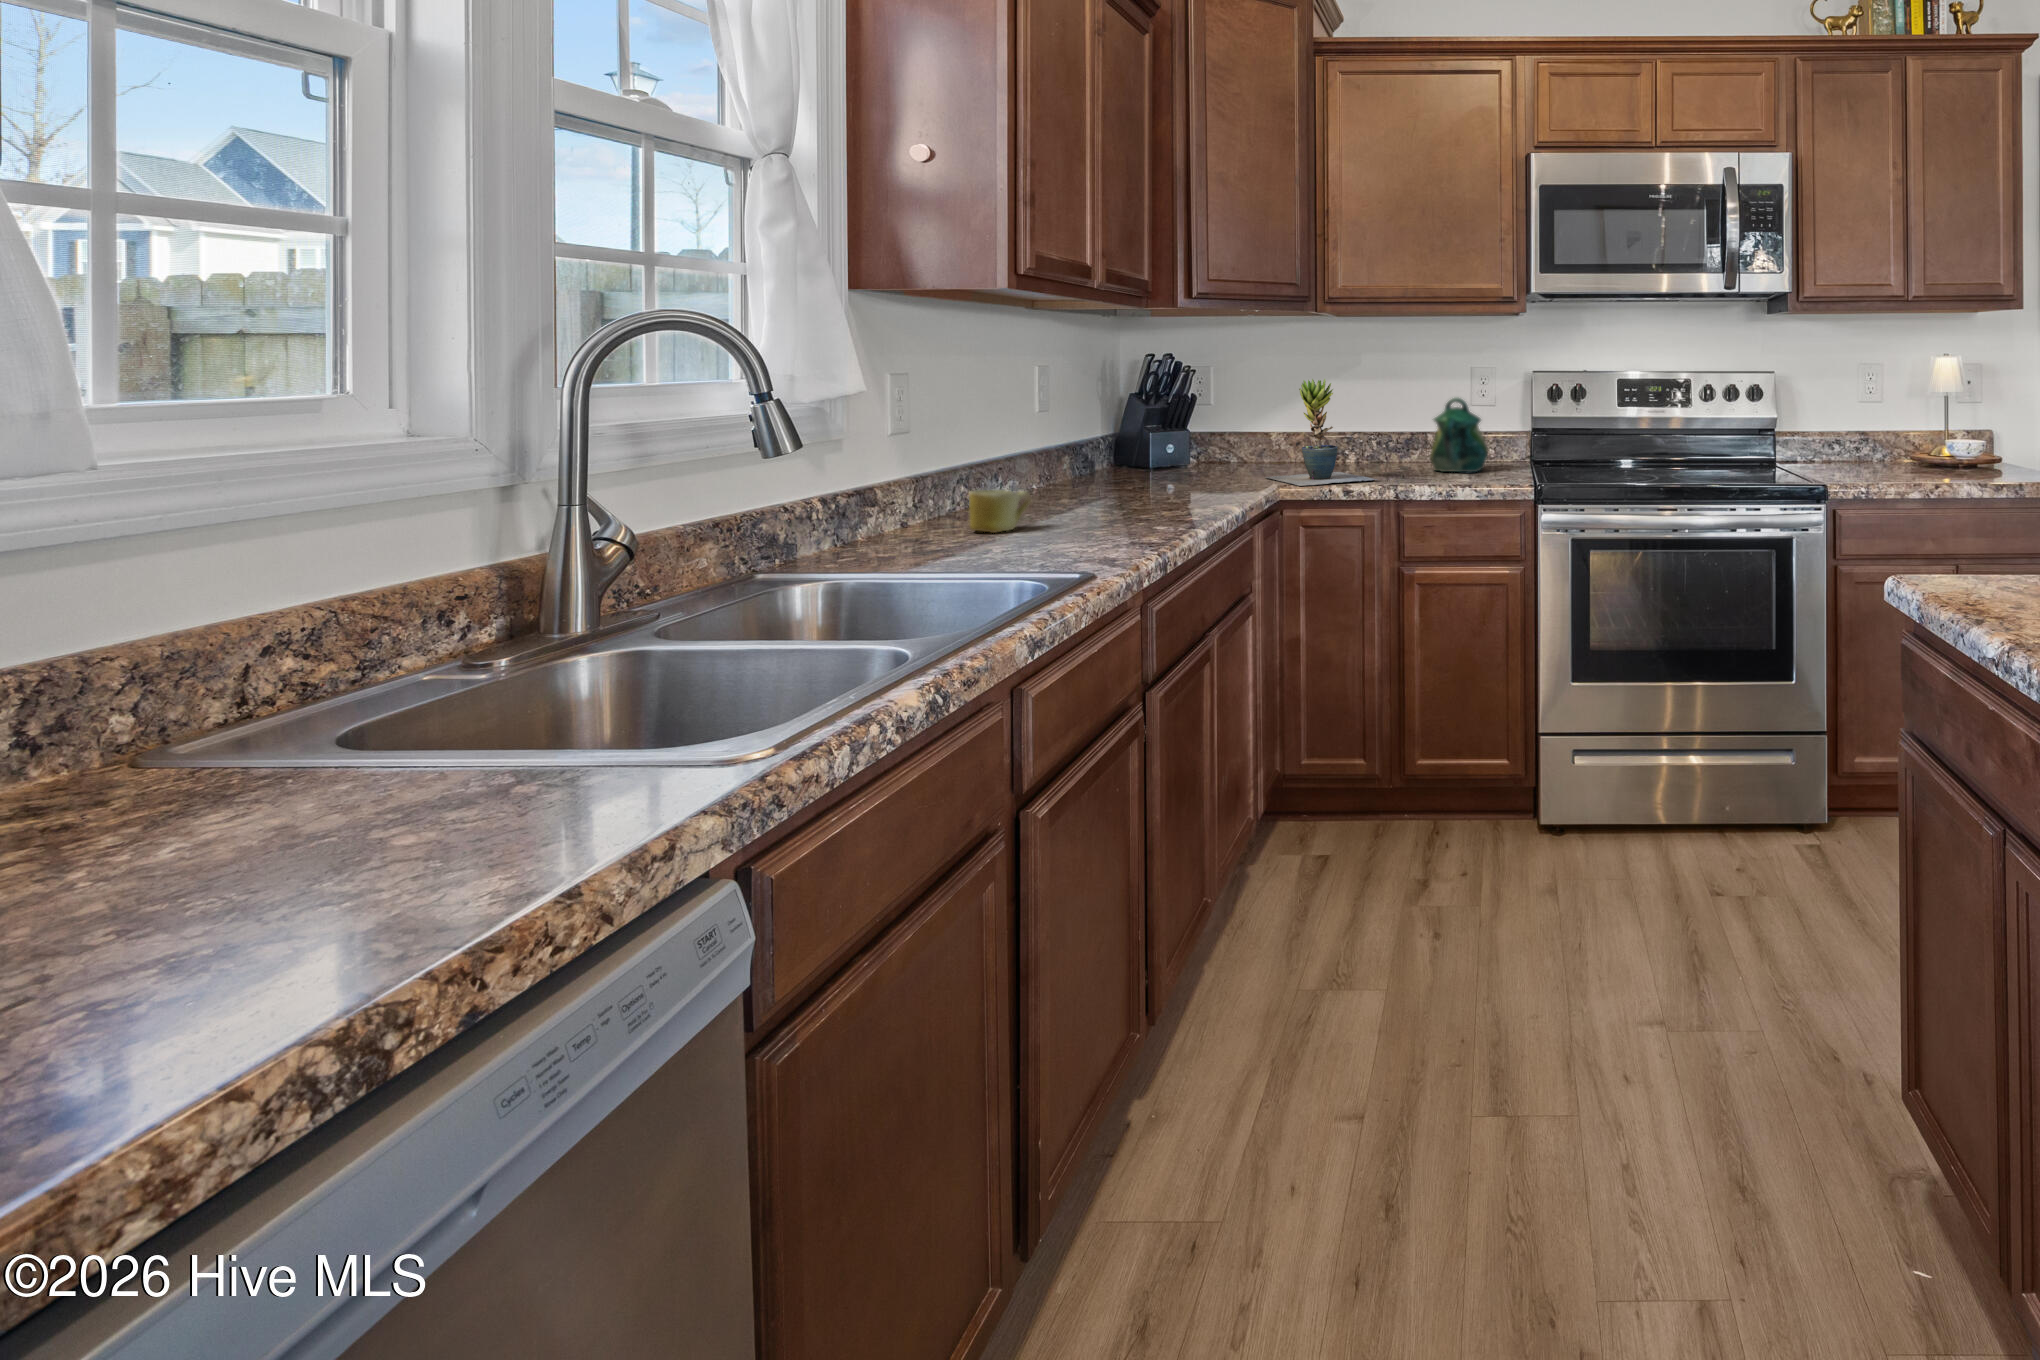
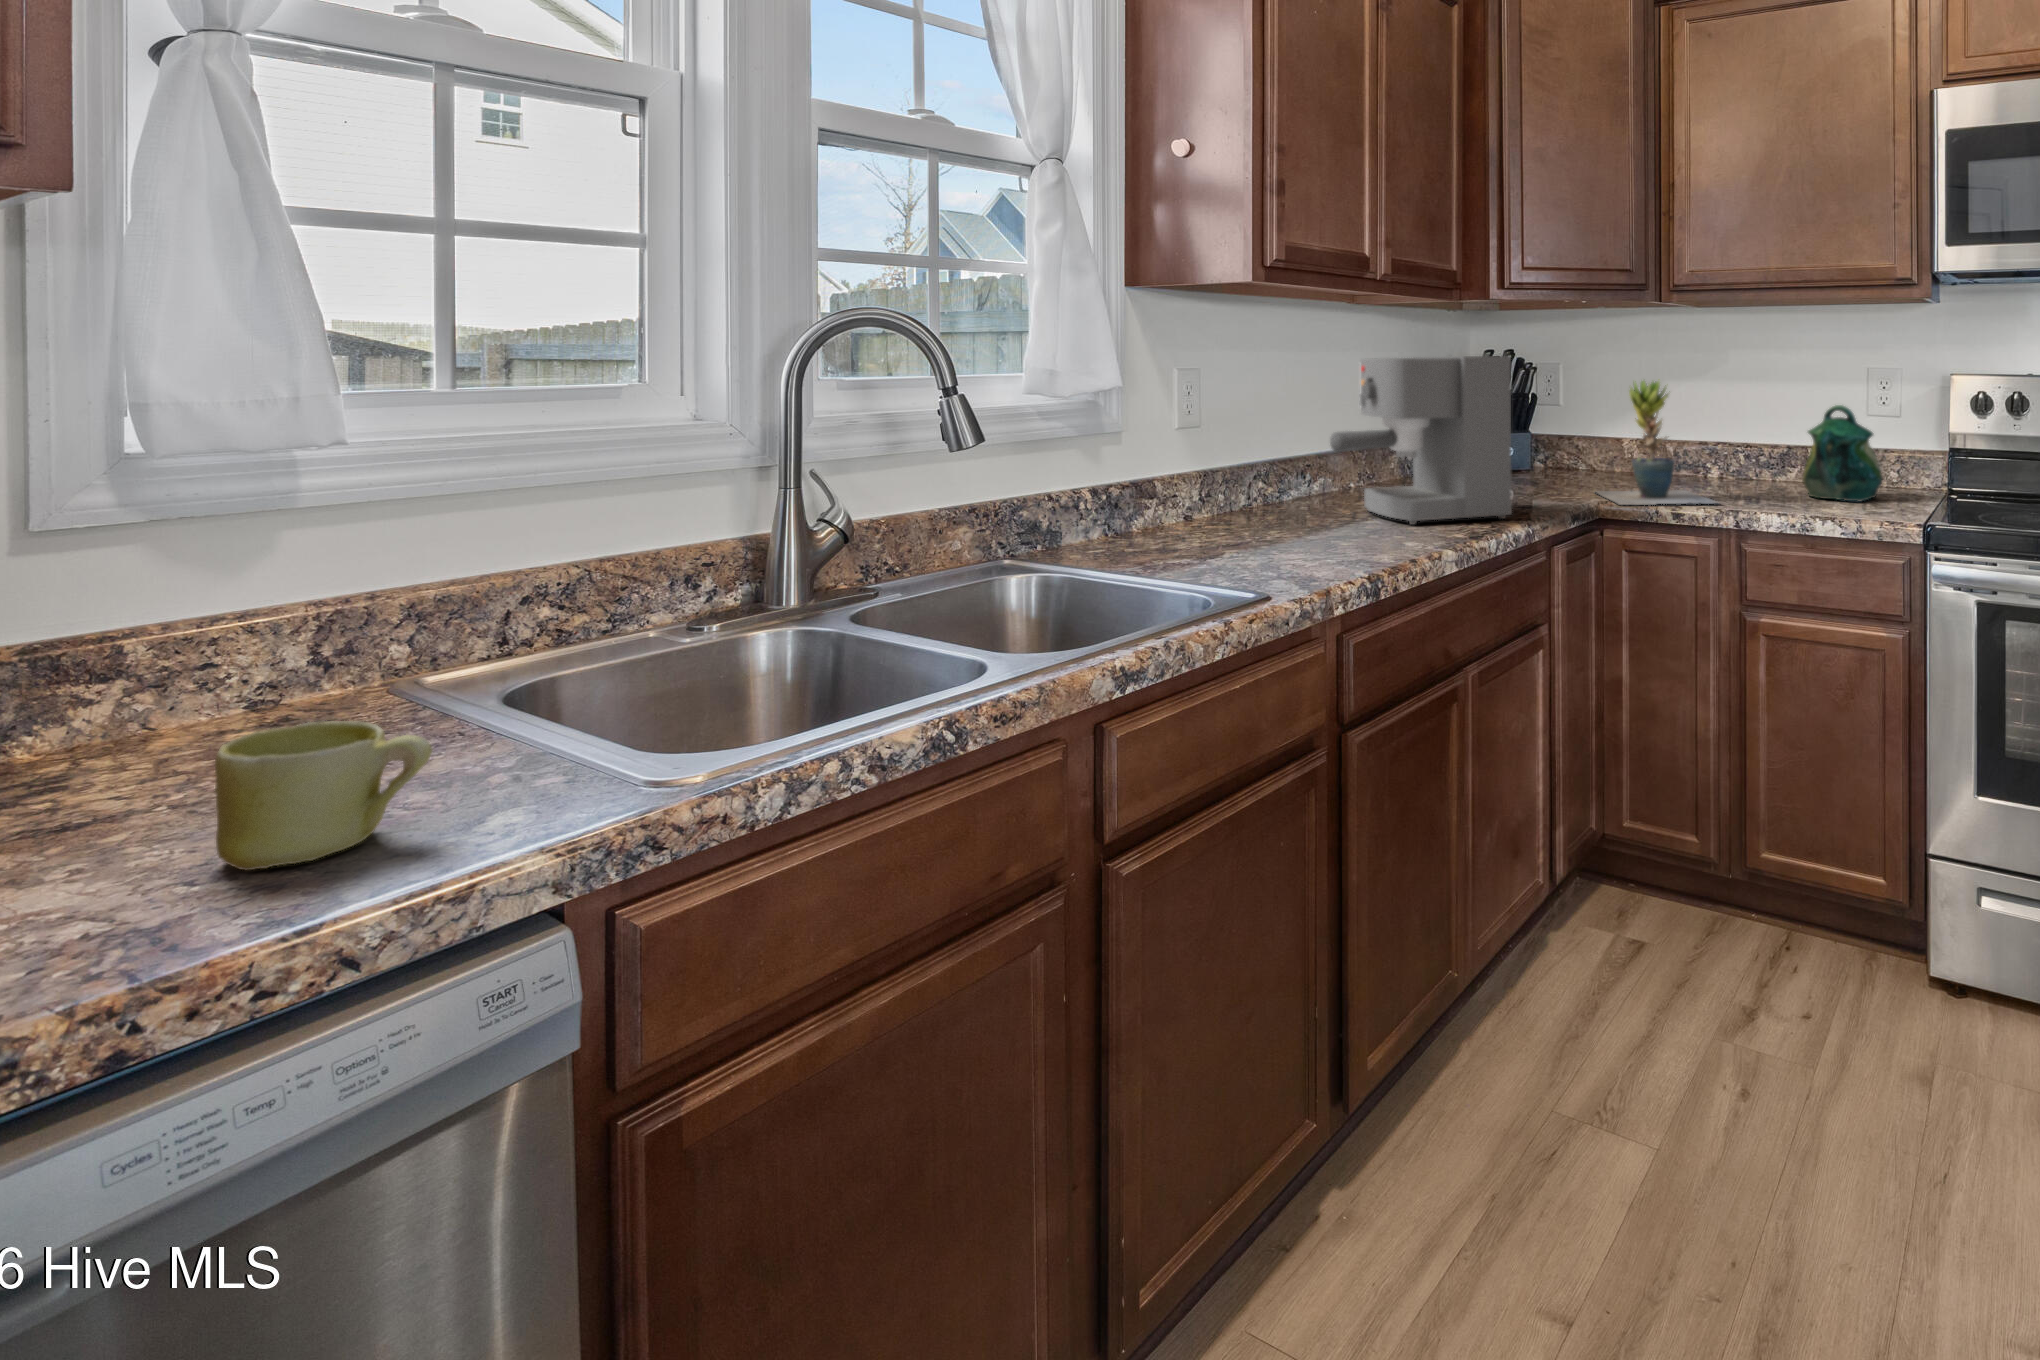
coffee maker: none [1060,359,1224,512] -> present [1330,356,1512,524]
mug: present [969,490,1031,533] -> present [215,721,432,870]

